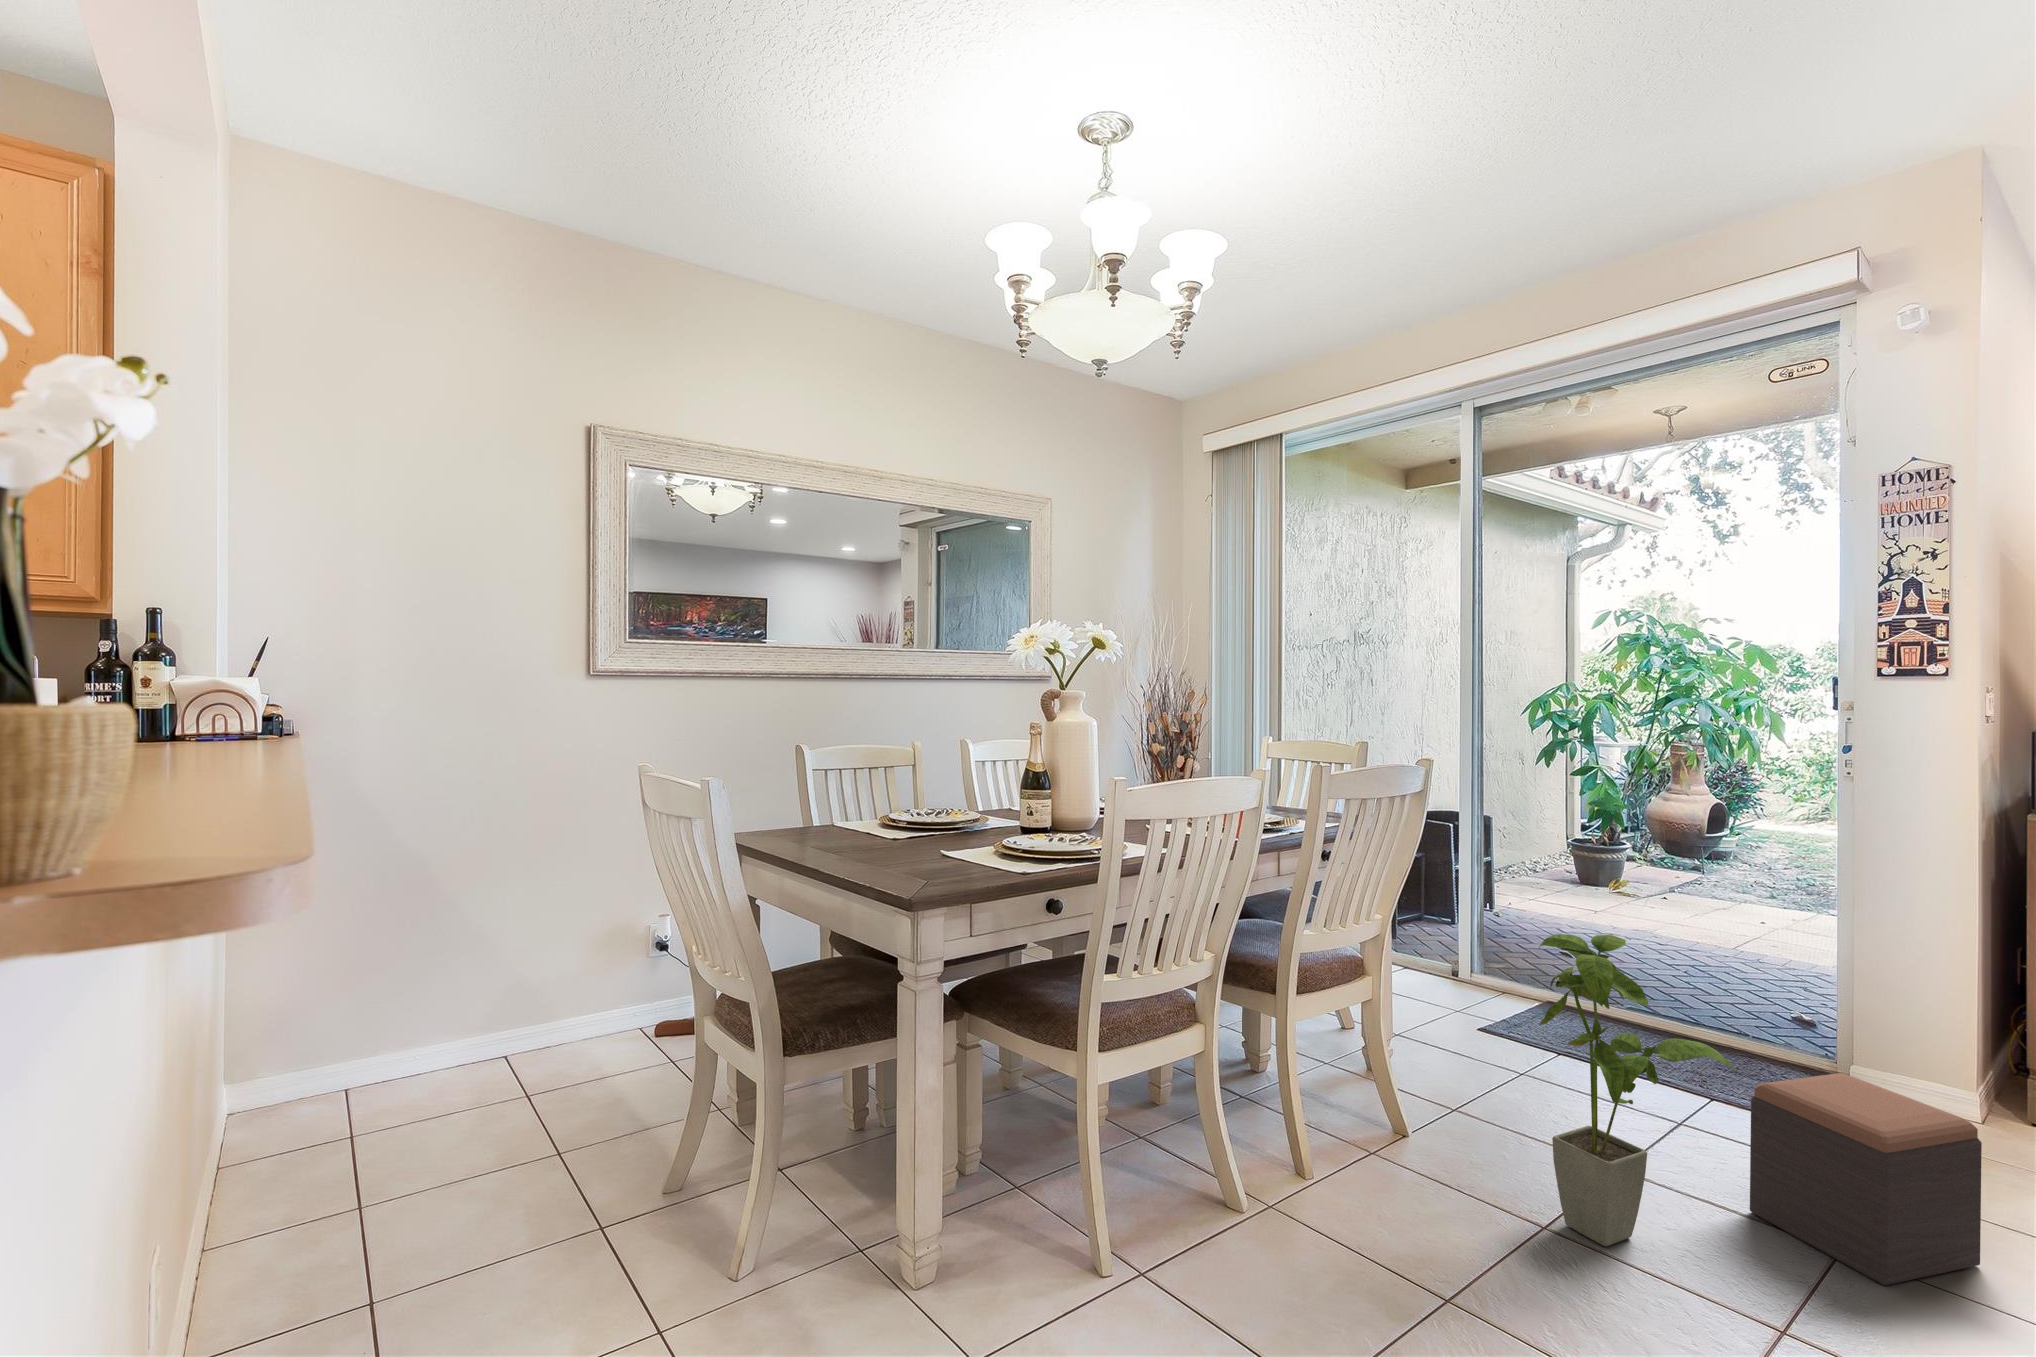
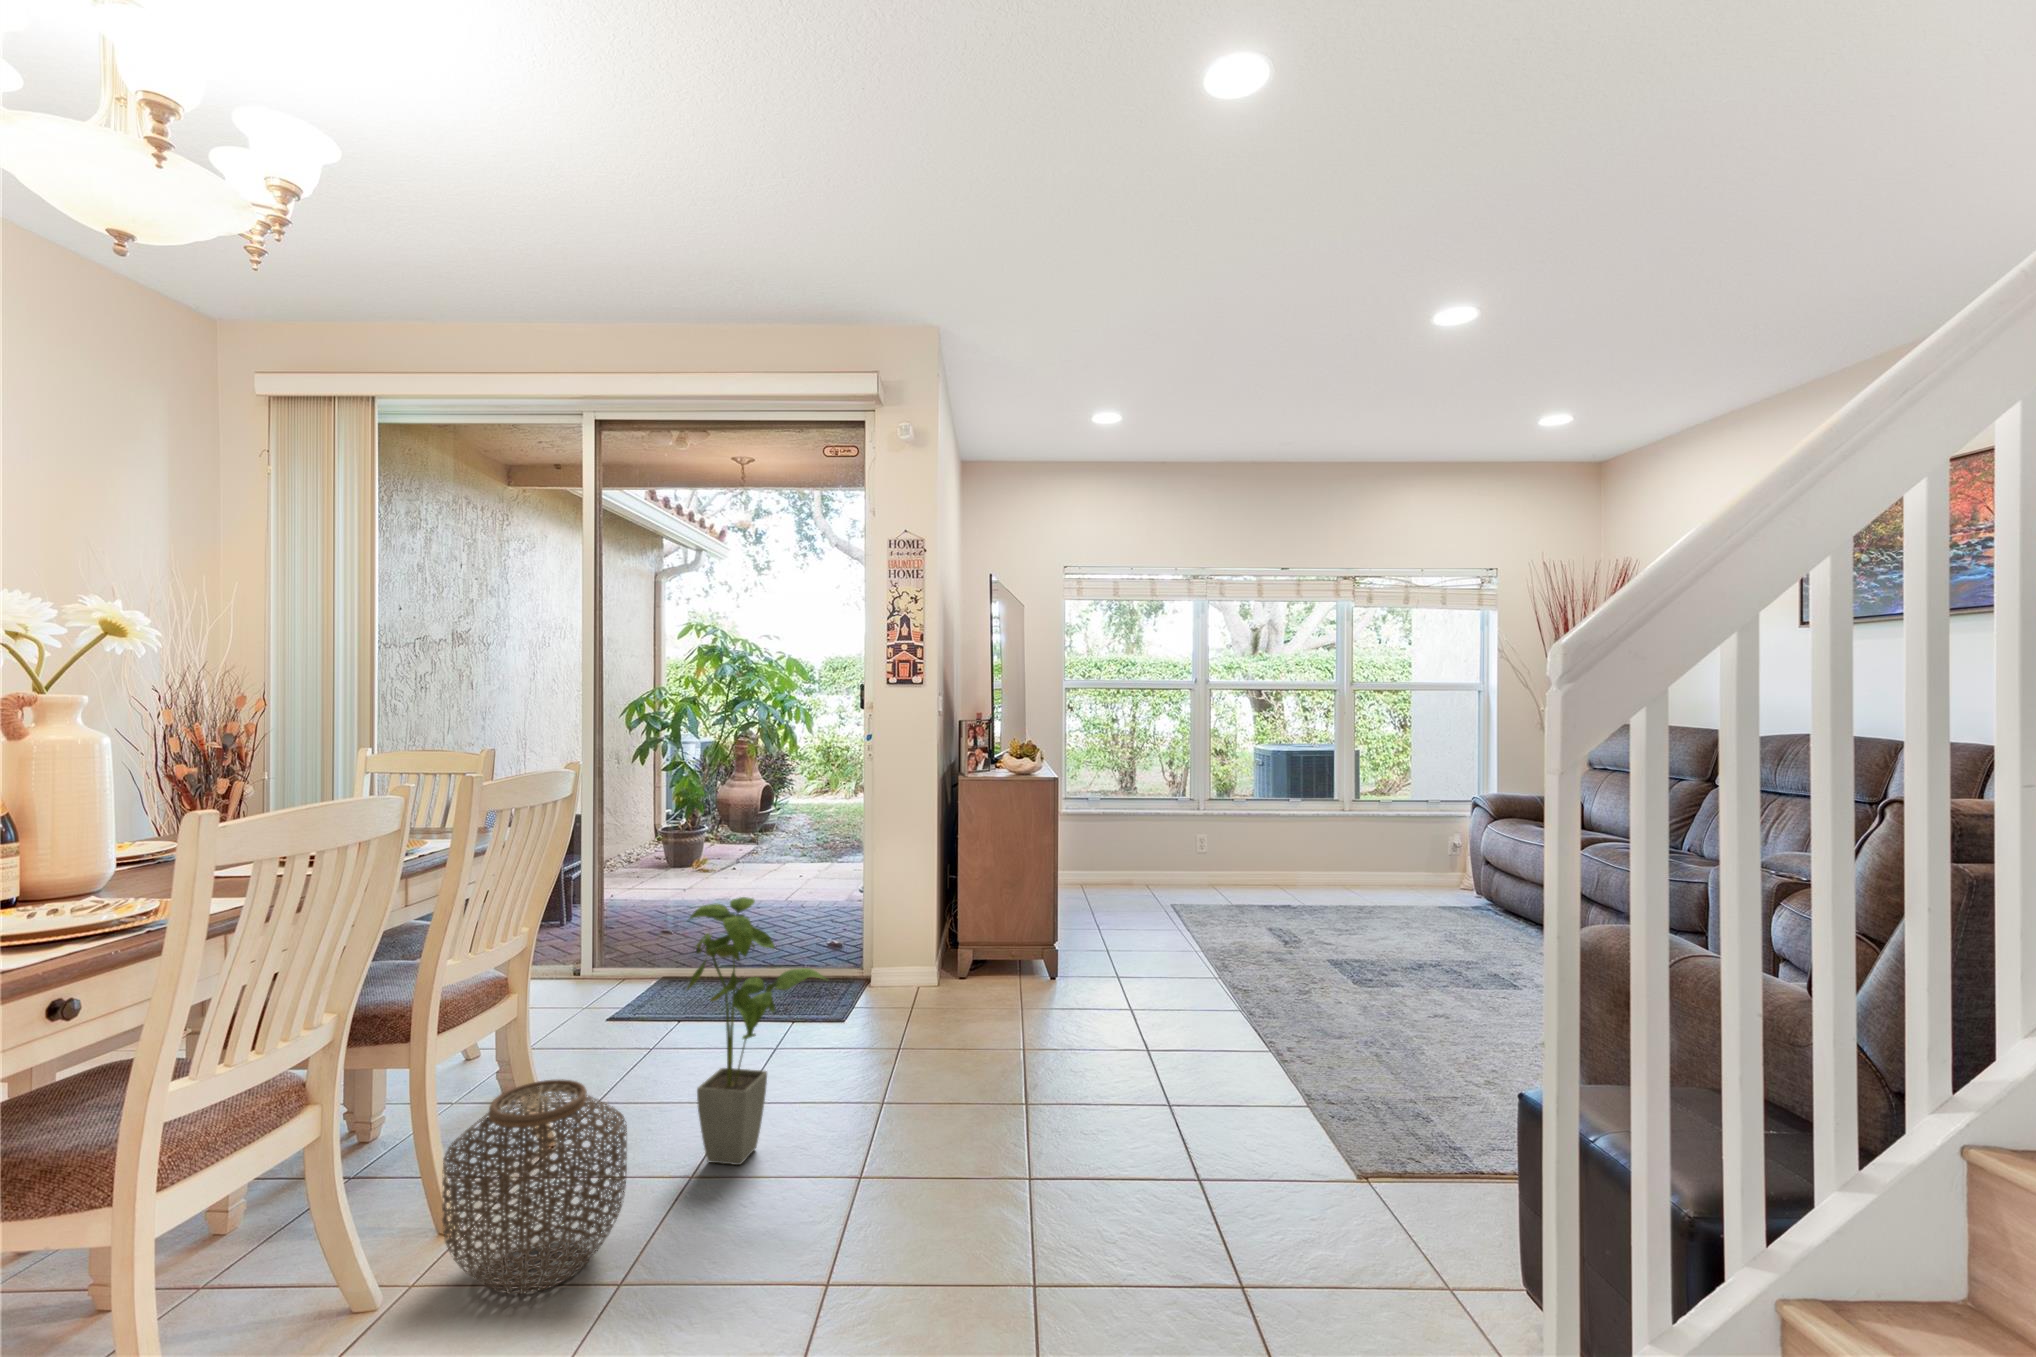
woven basket: none [1287,1064,1454,1269] -> present [442,1079,627,1294]
footstool: present [1750,1073,1982,1285] -> none [825,967,947,1106]

